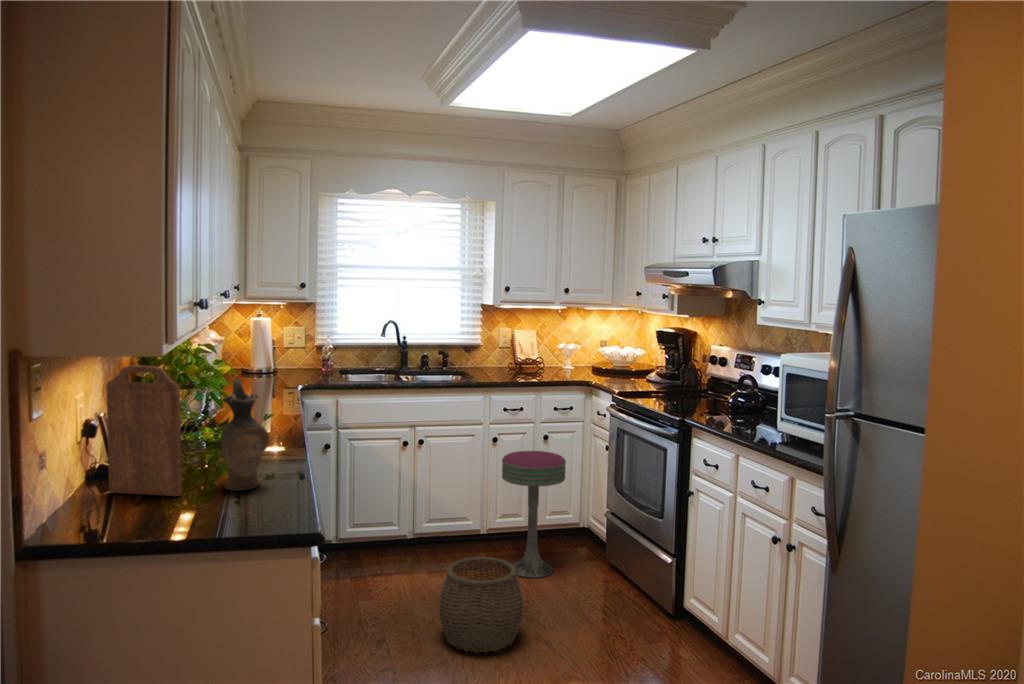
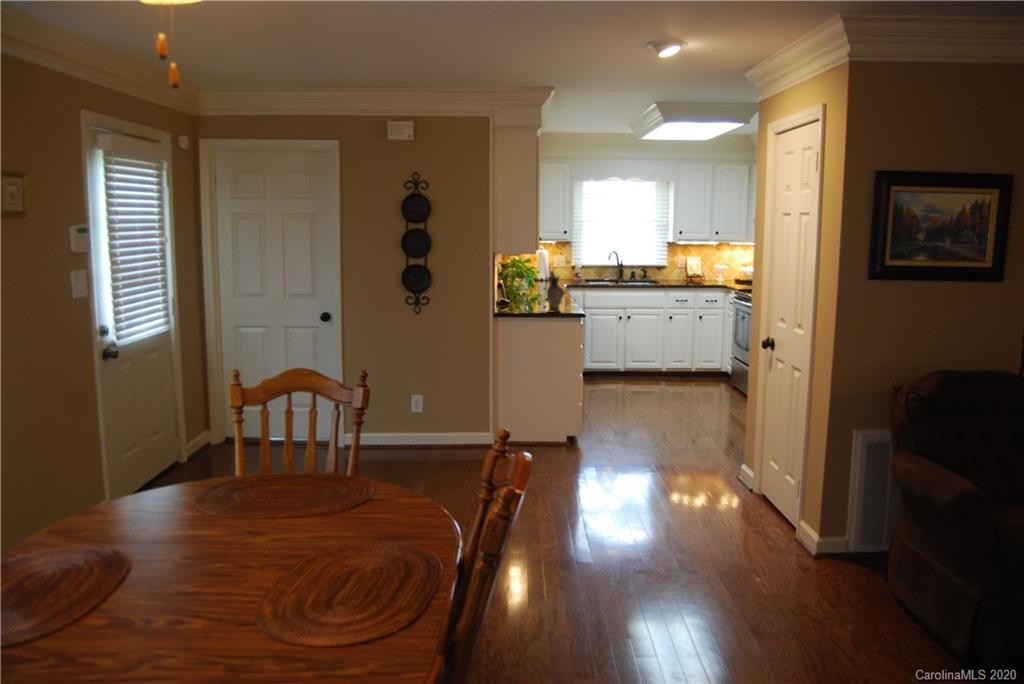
cutting board: present [106,365,182,496] -> none [507,264,533,313]
bar stool: present [502,451,566,578] -> none [672,323,708,389]
woven basket: present [439,557,524,653] -> none [634,367,676,408]

